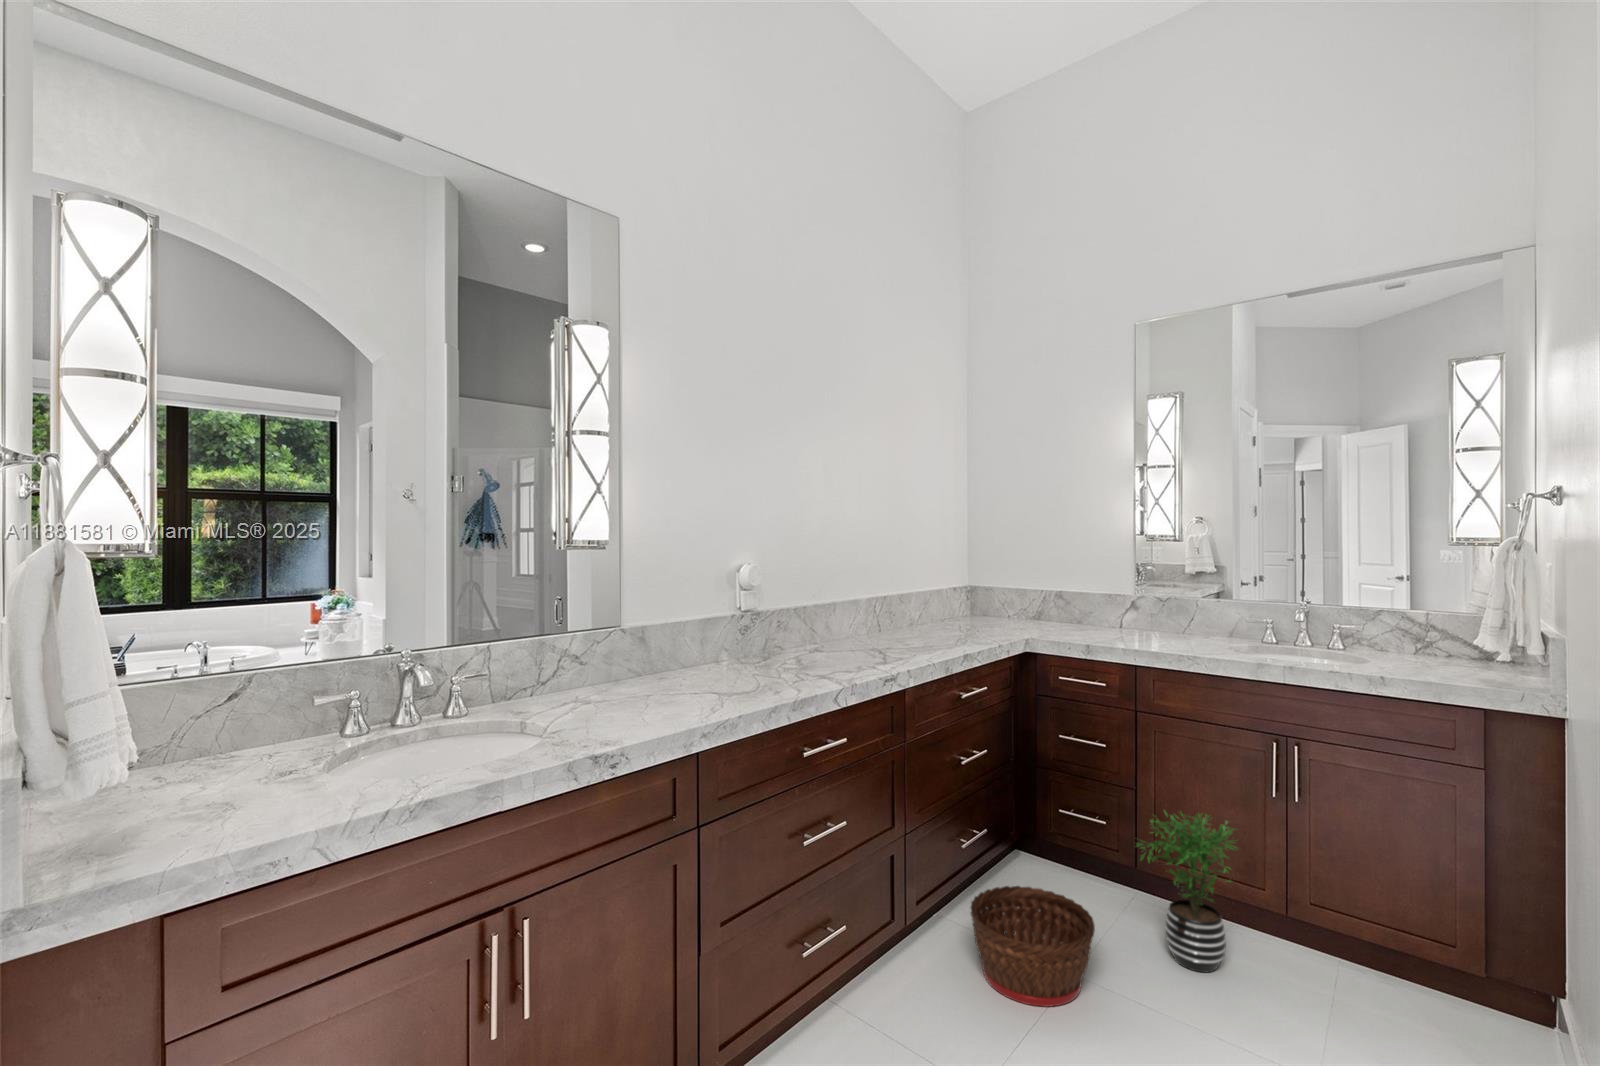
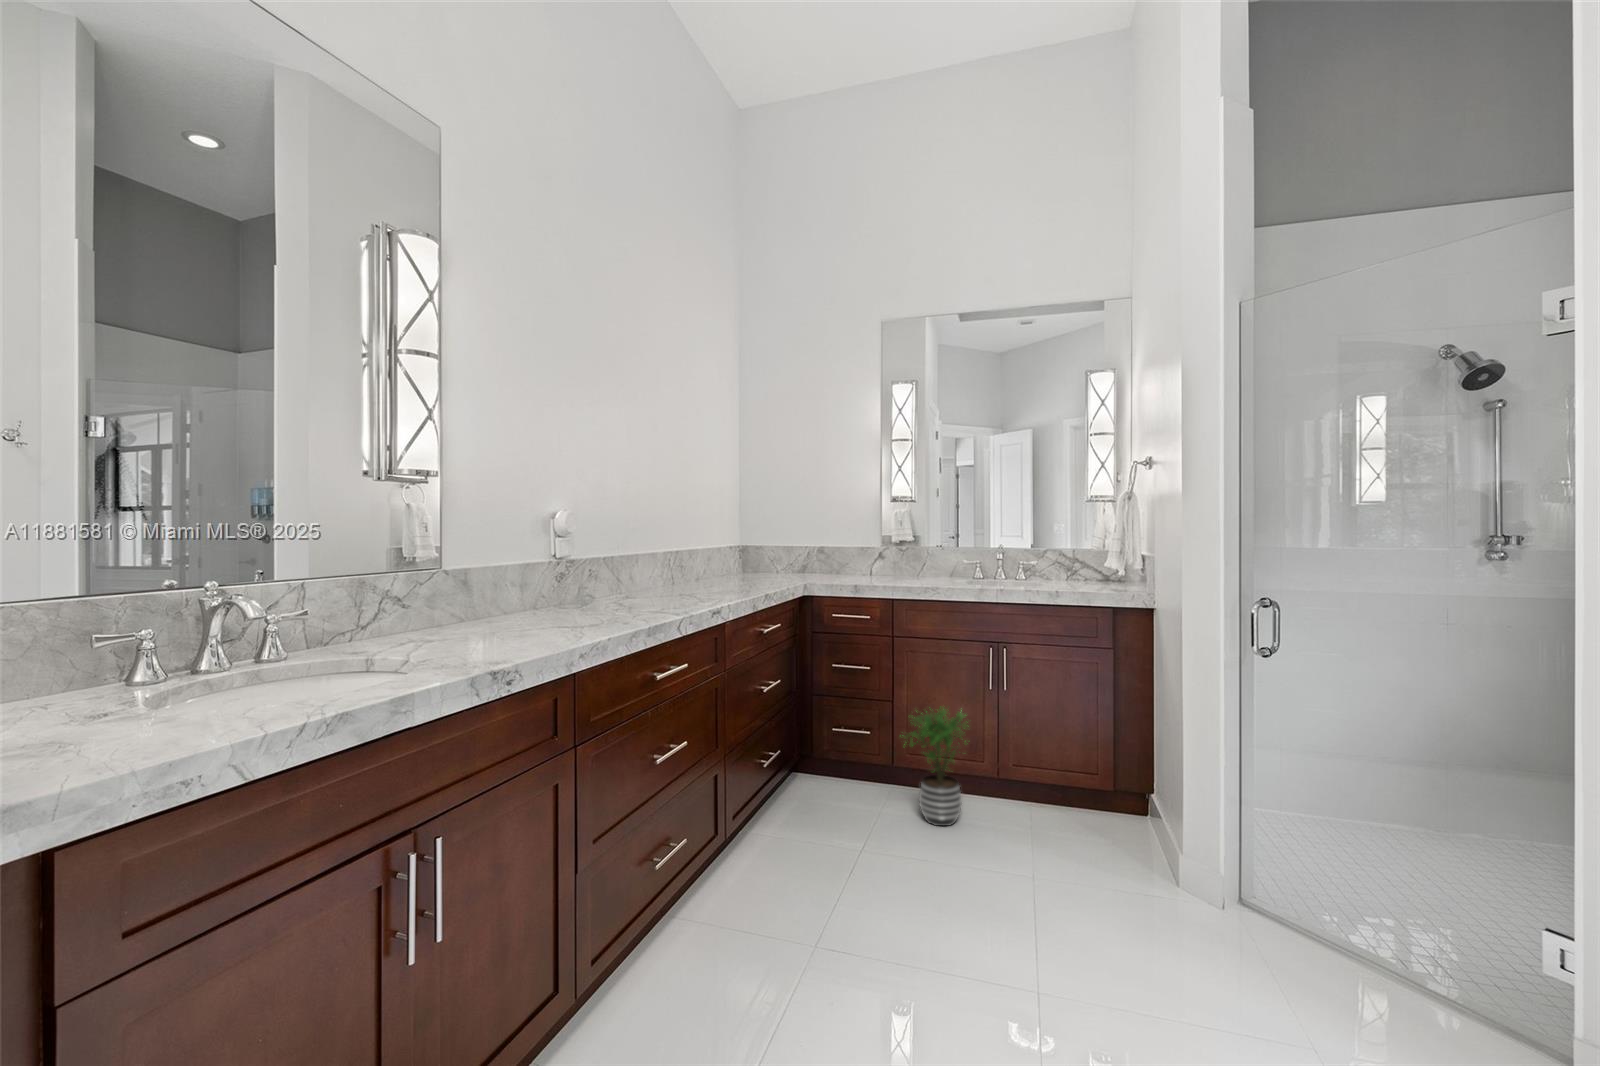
basket: present [971,886,1095,1007] -> none [779,783,878,873]

